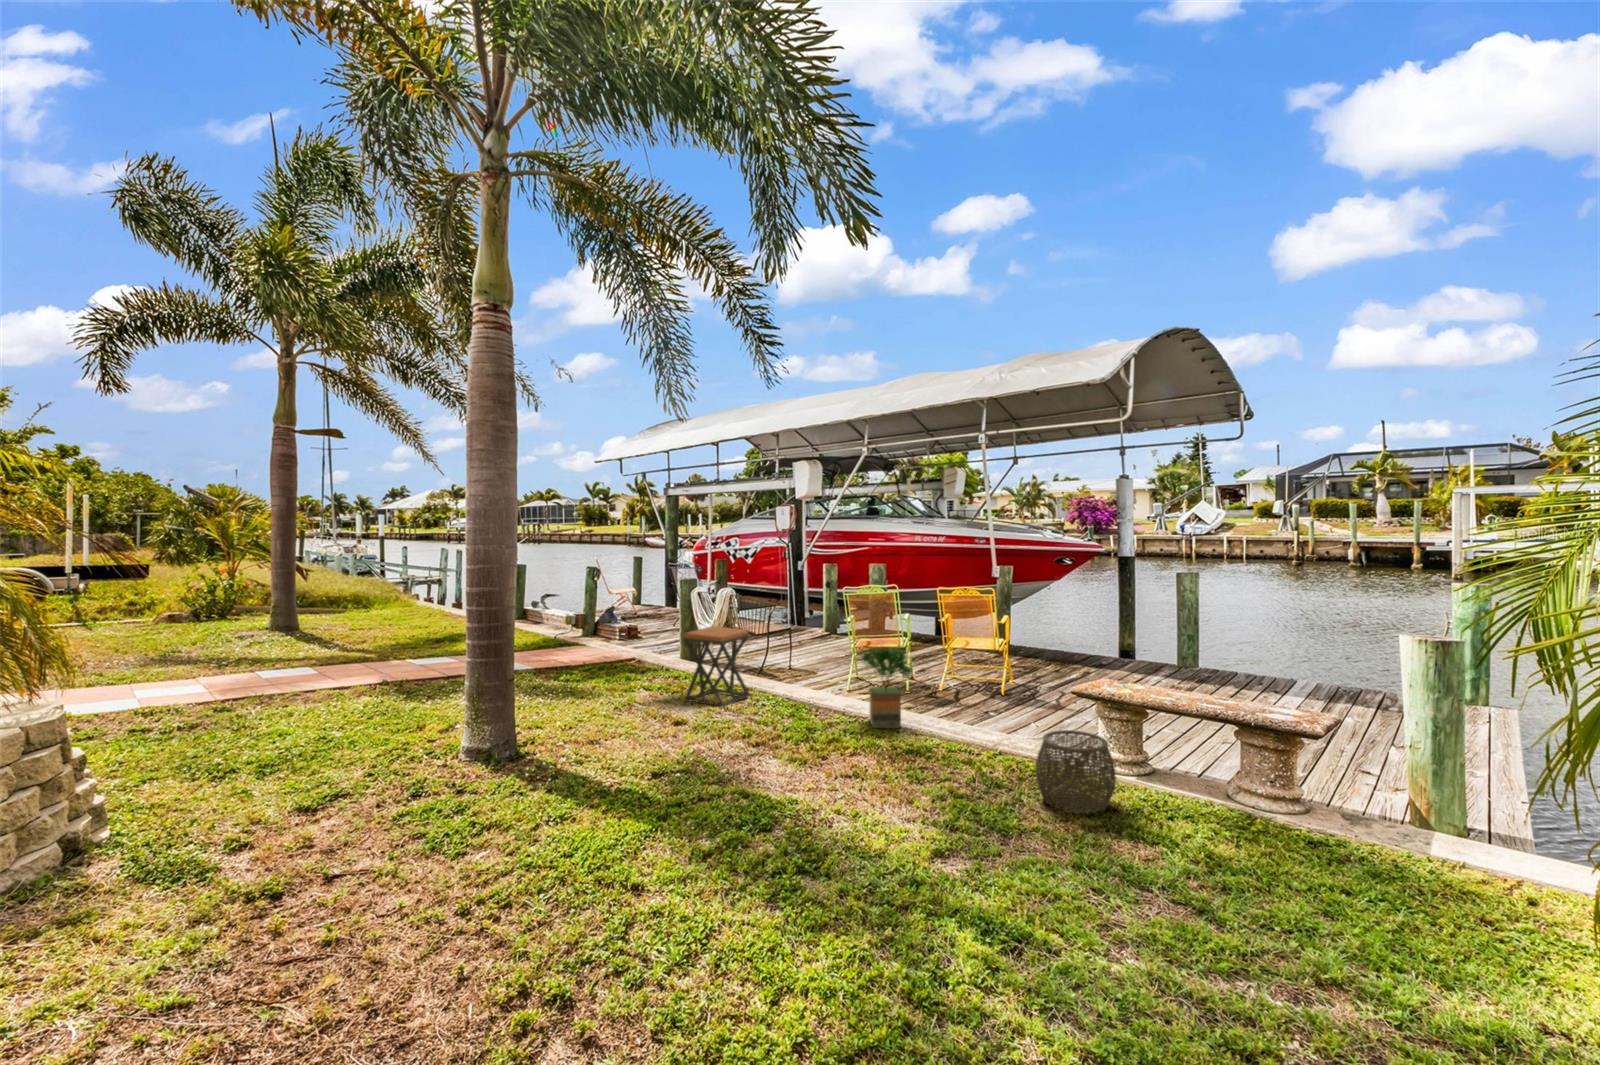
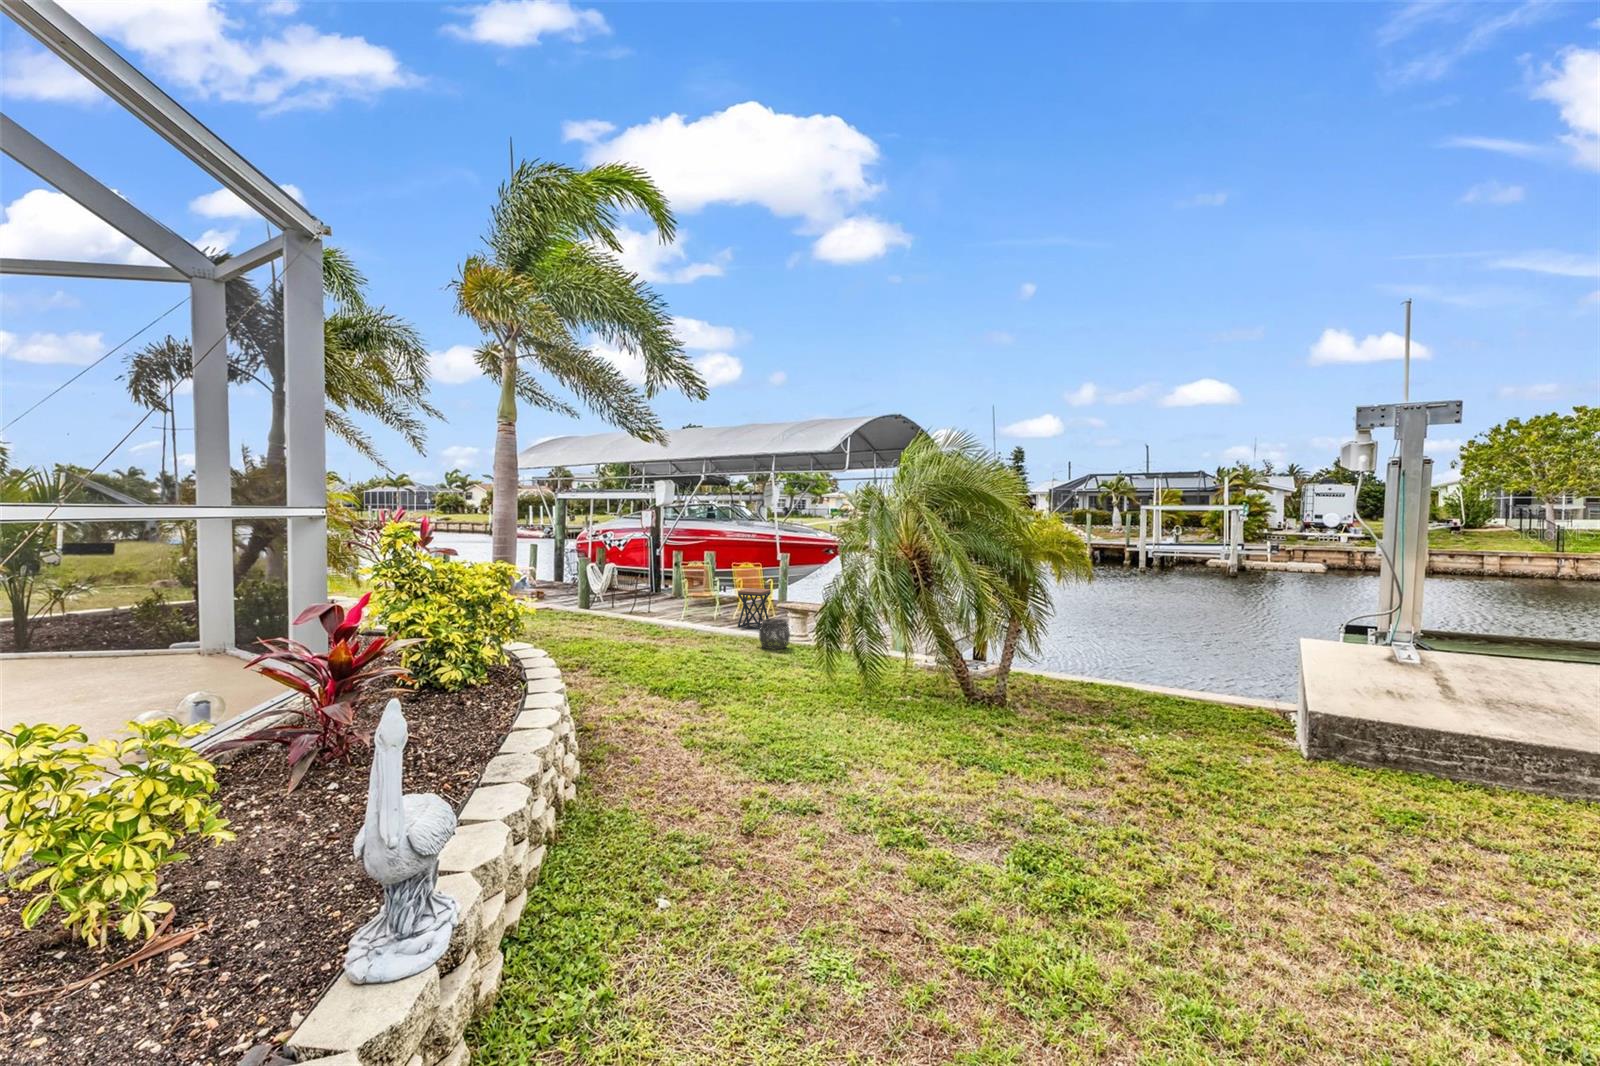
stool: present [683,626,750,707] -> present [738,588,771,629]
potted tree: present [861,648,912,728] -> none [689,591,716,631]

